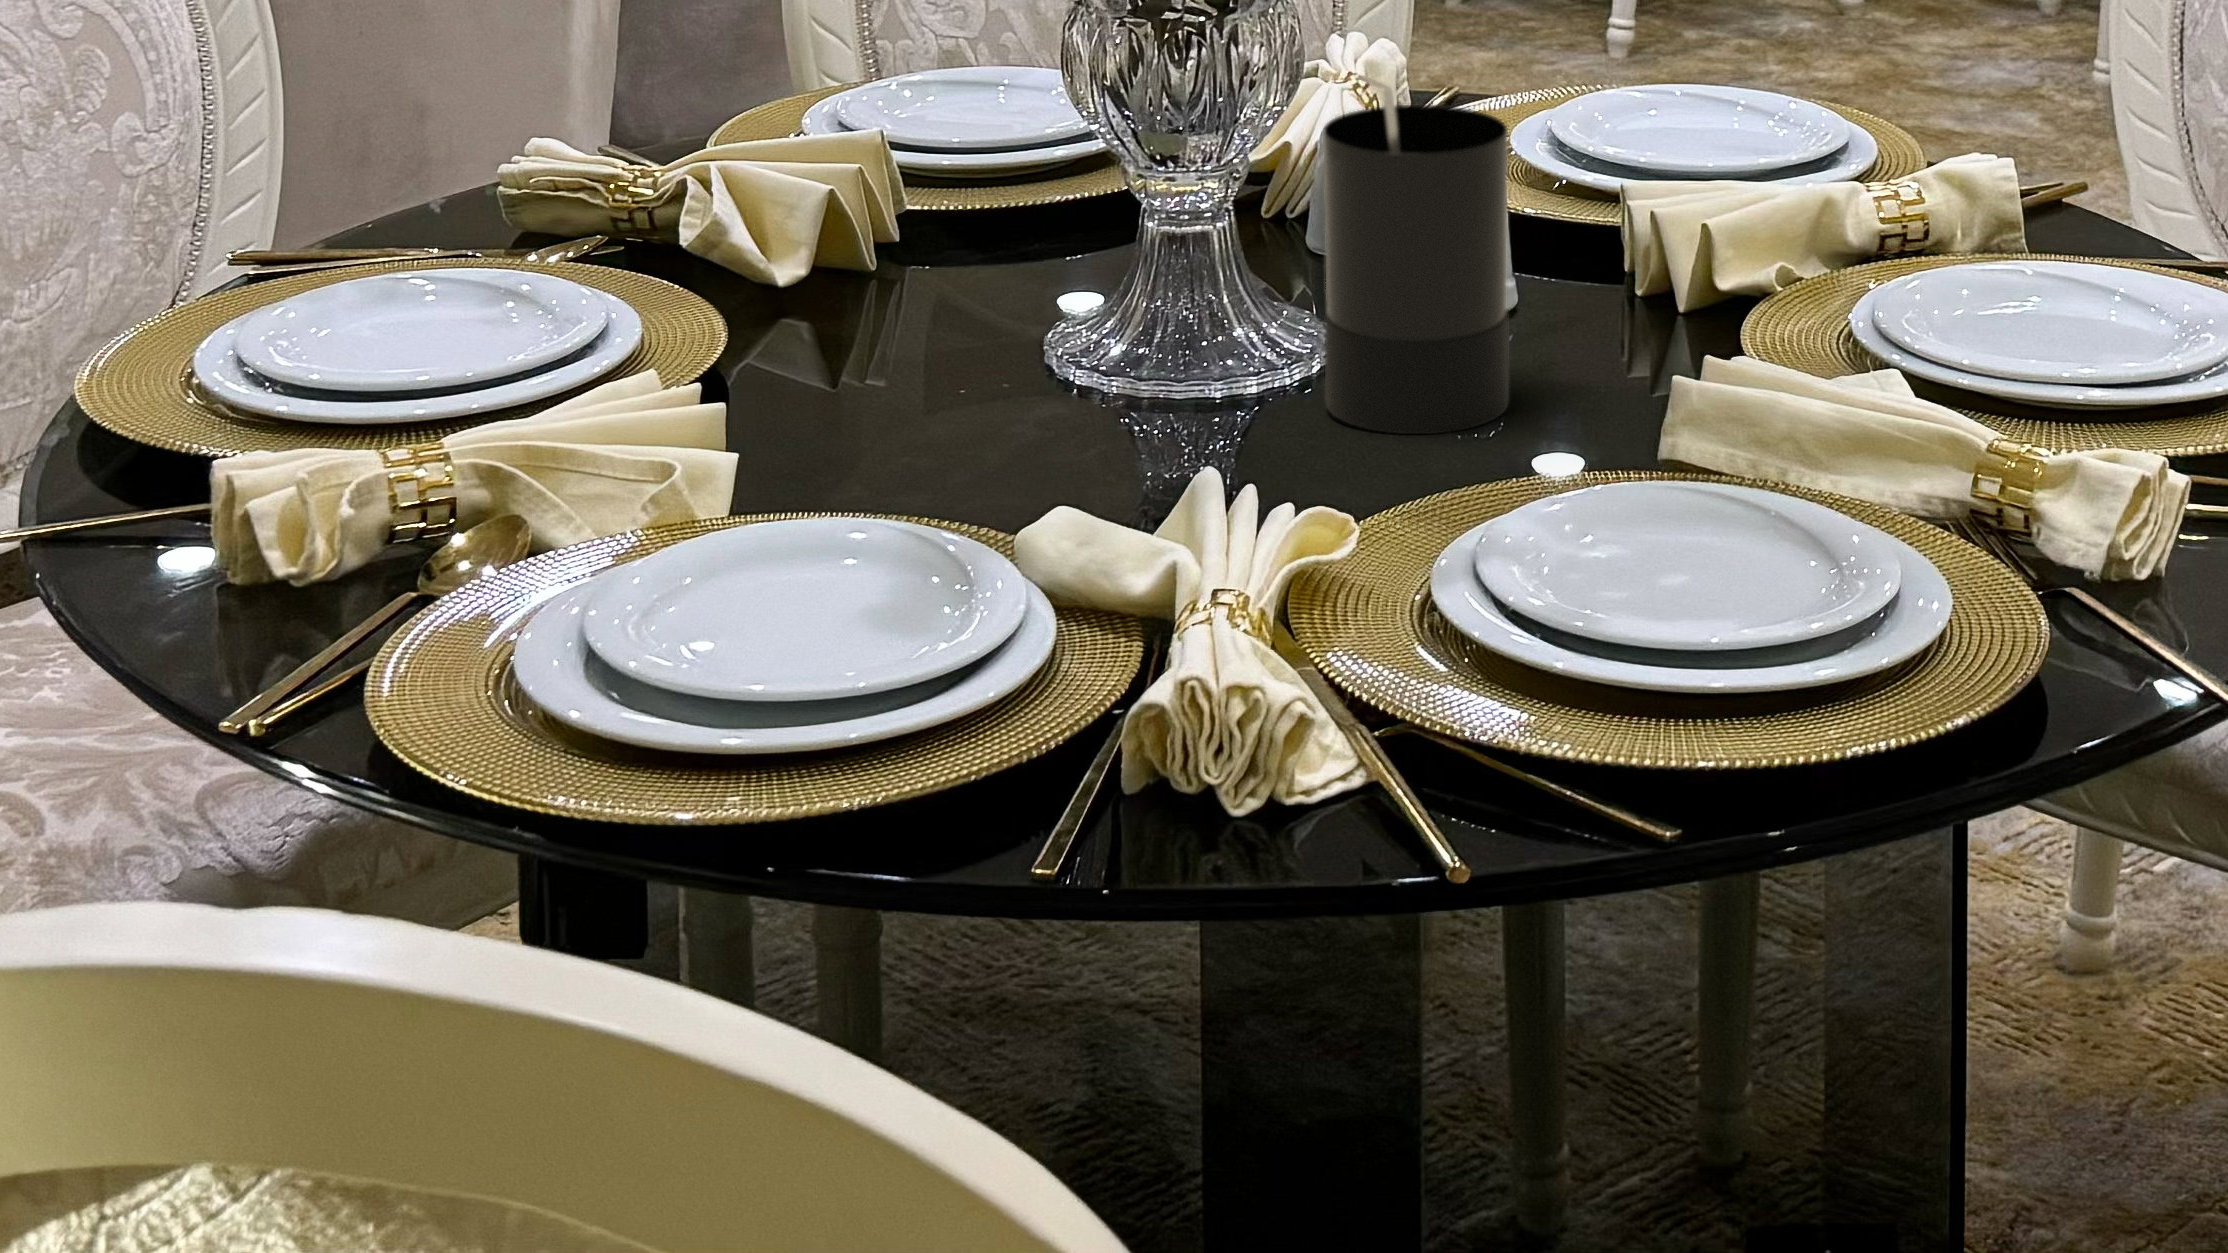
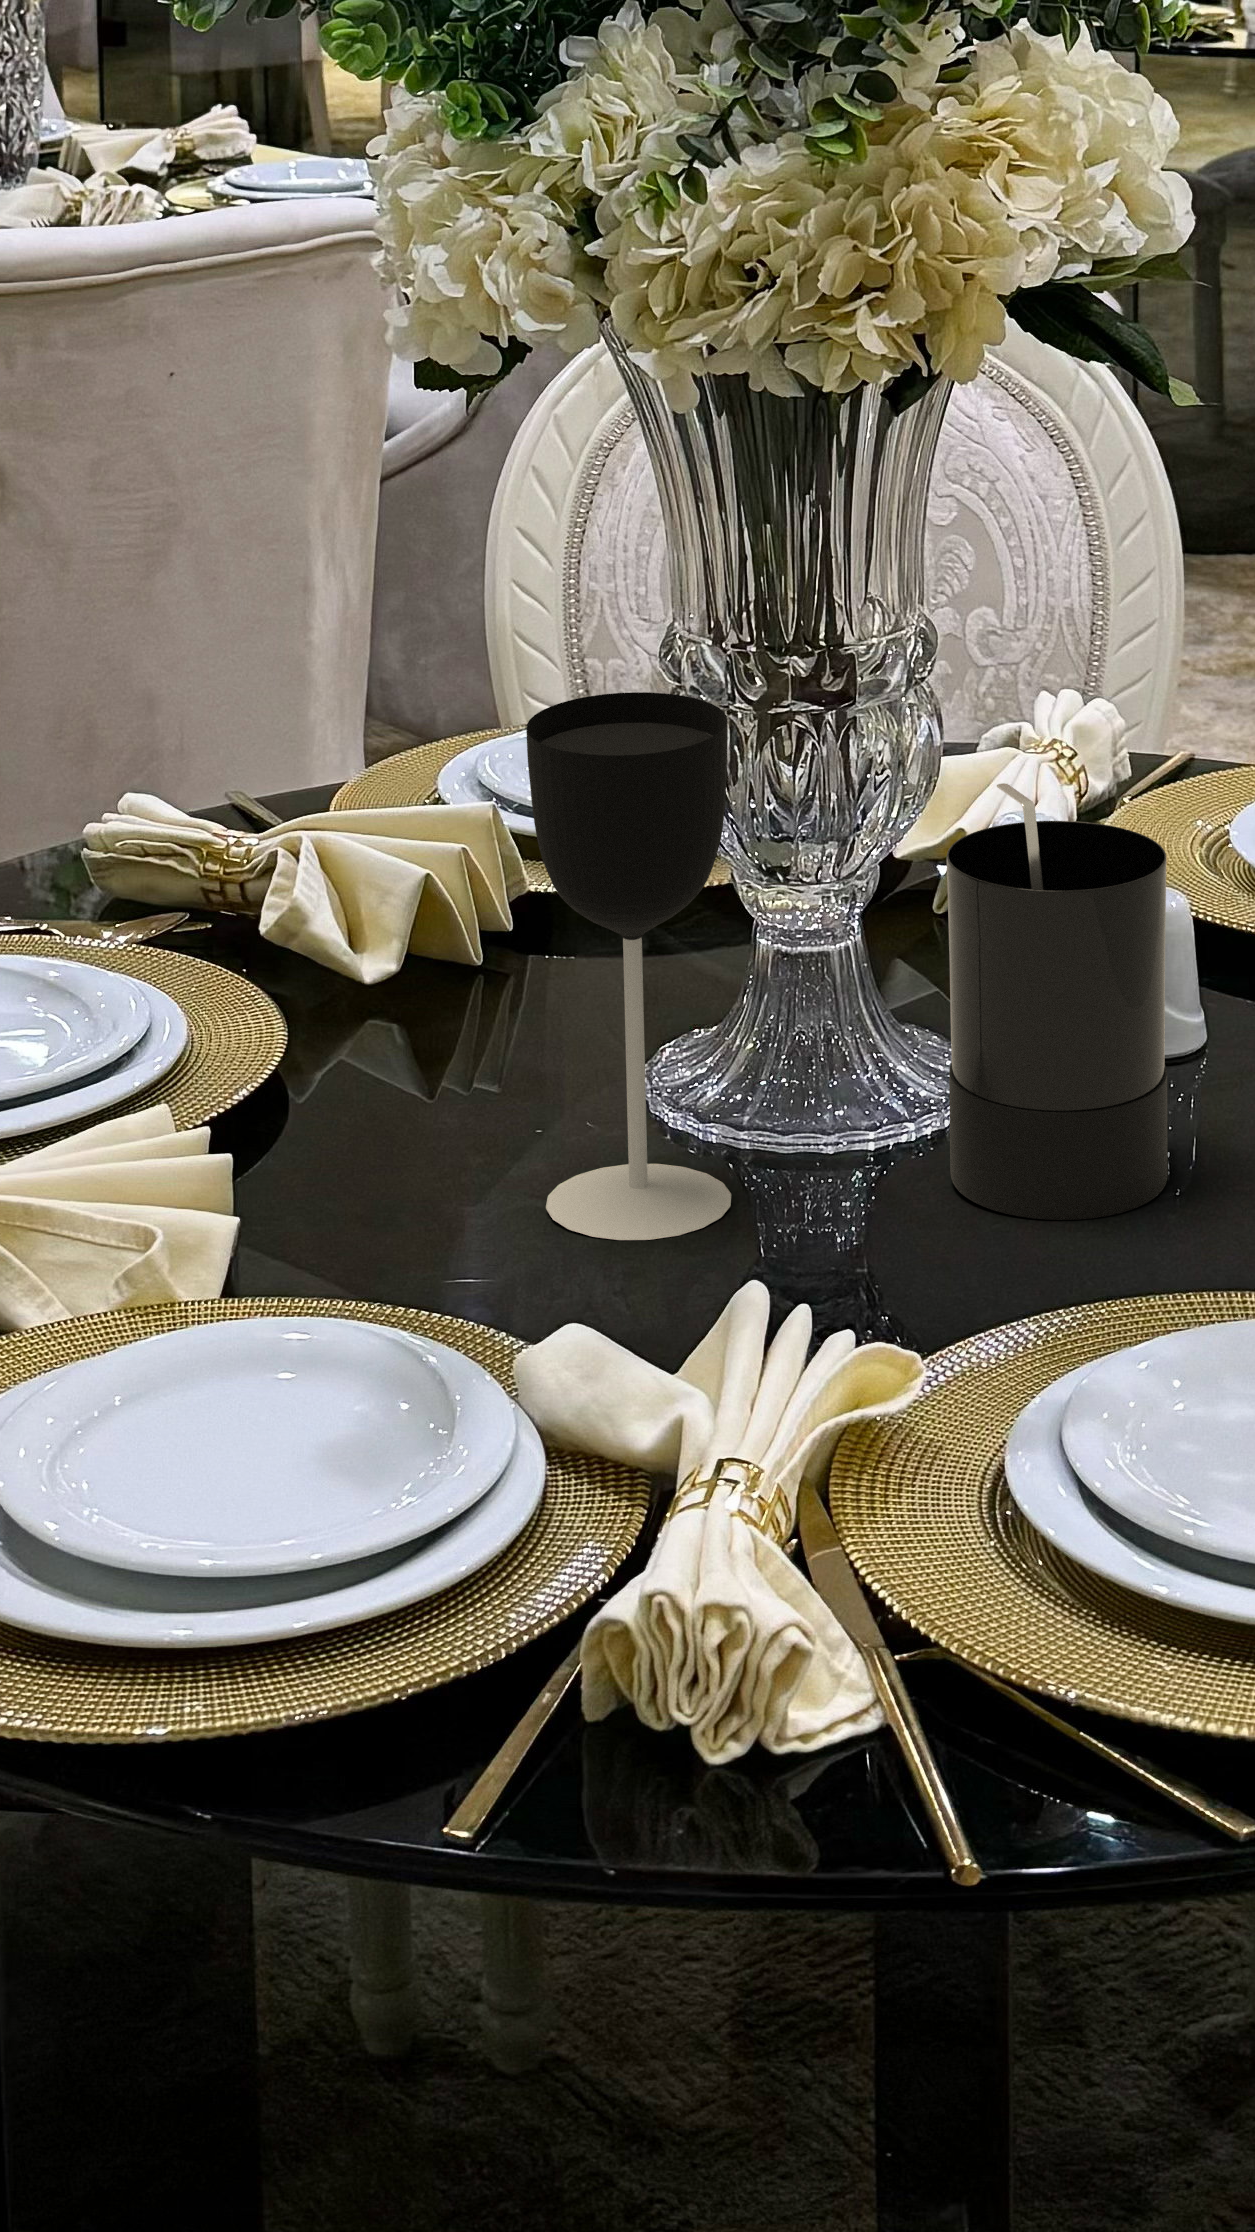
wine glass: none [971,2,1145,465] -> present [526,692,731,1240]

